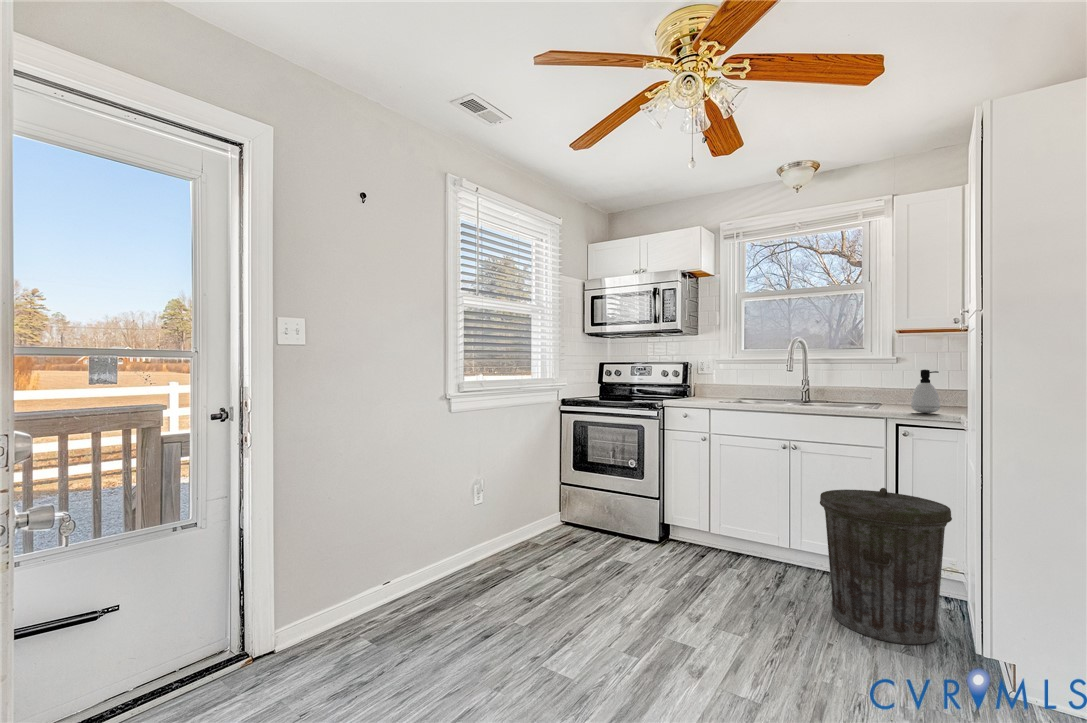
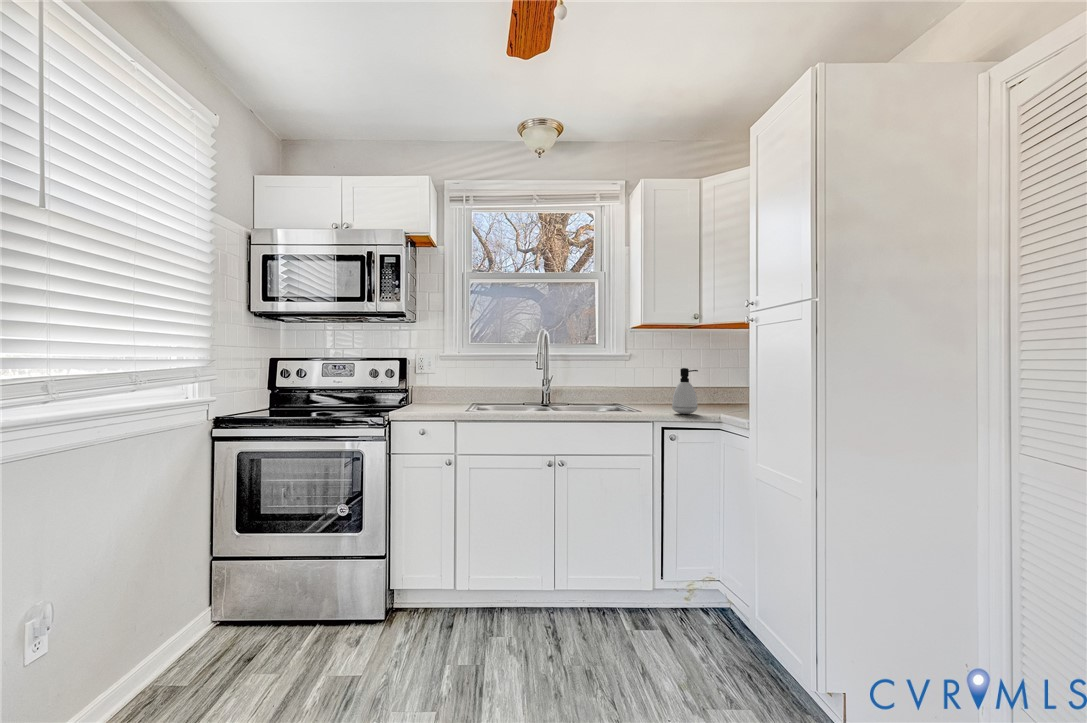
trash can: present [820,488,952,645] -> none [617,506,750,696]

